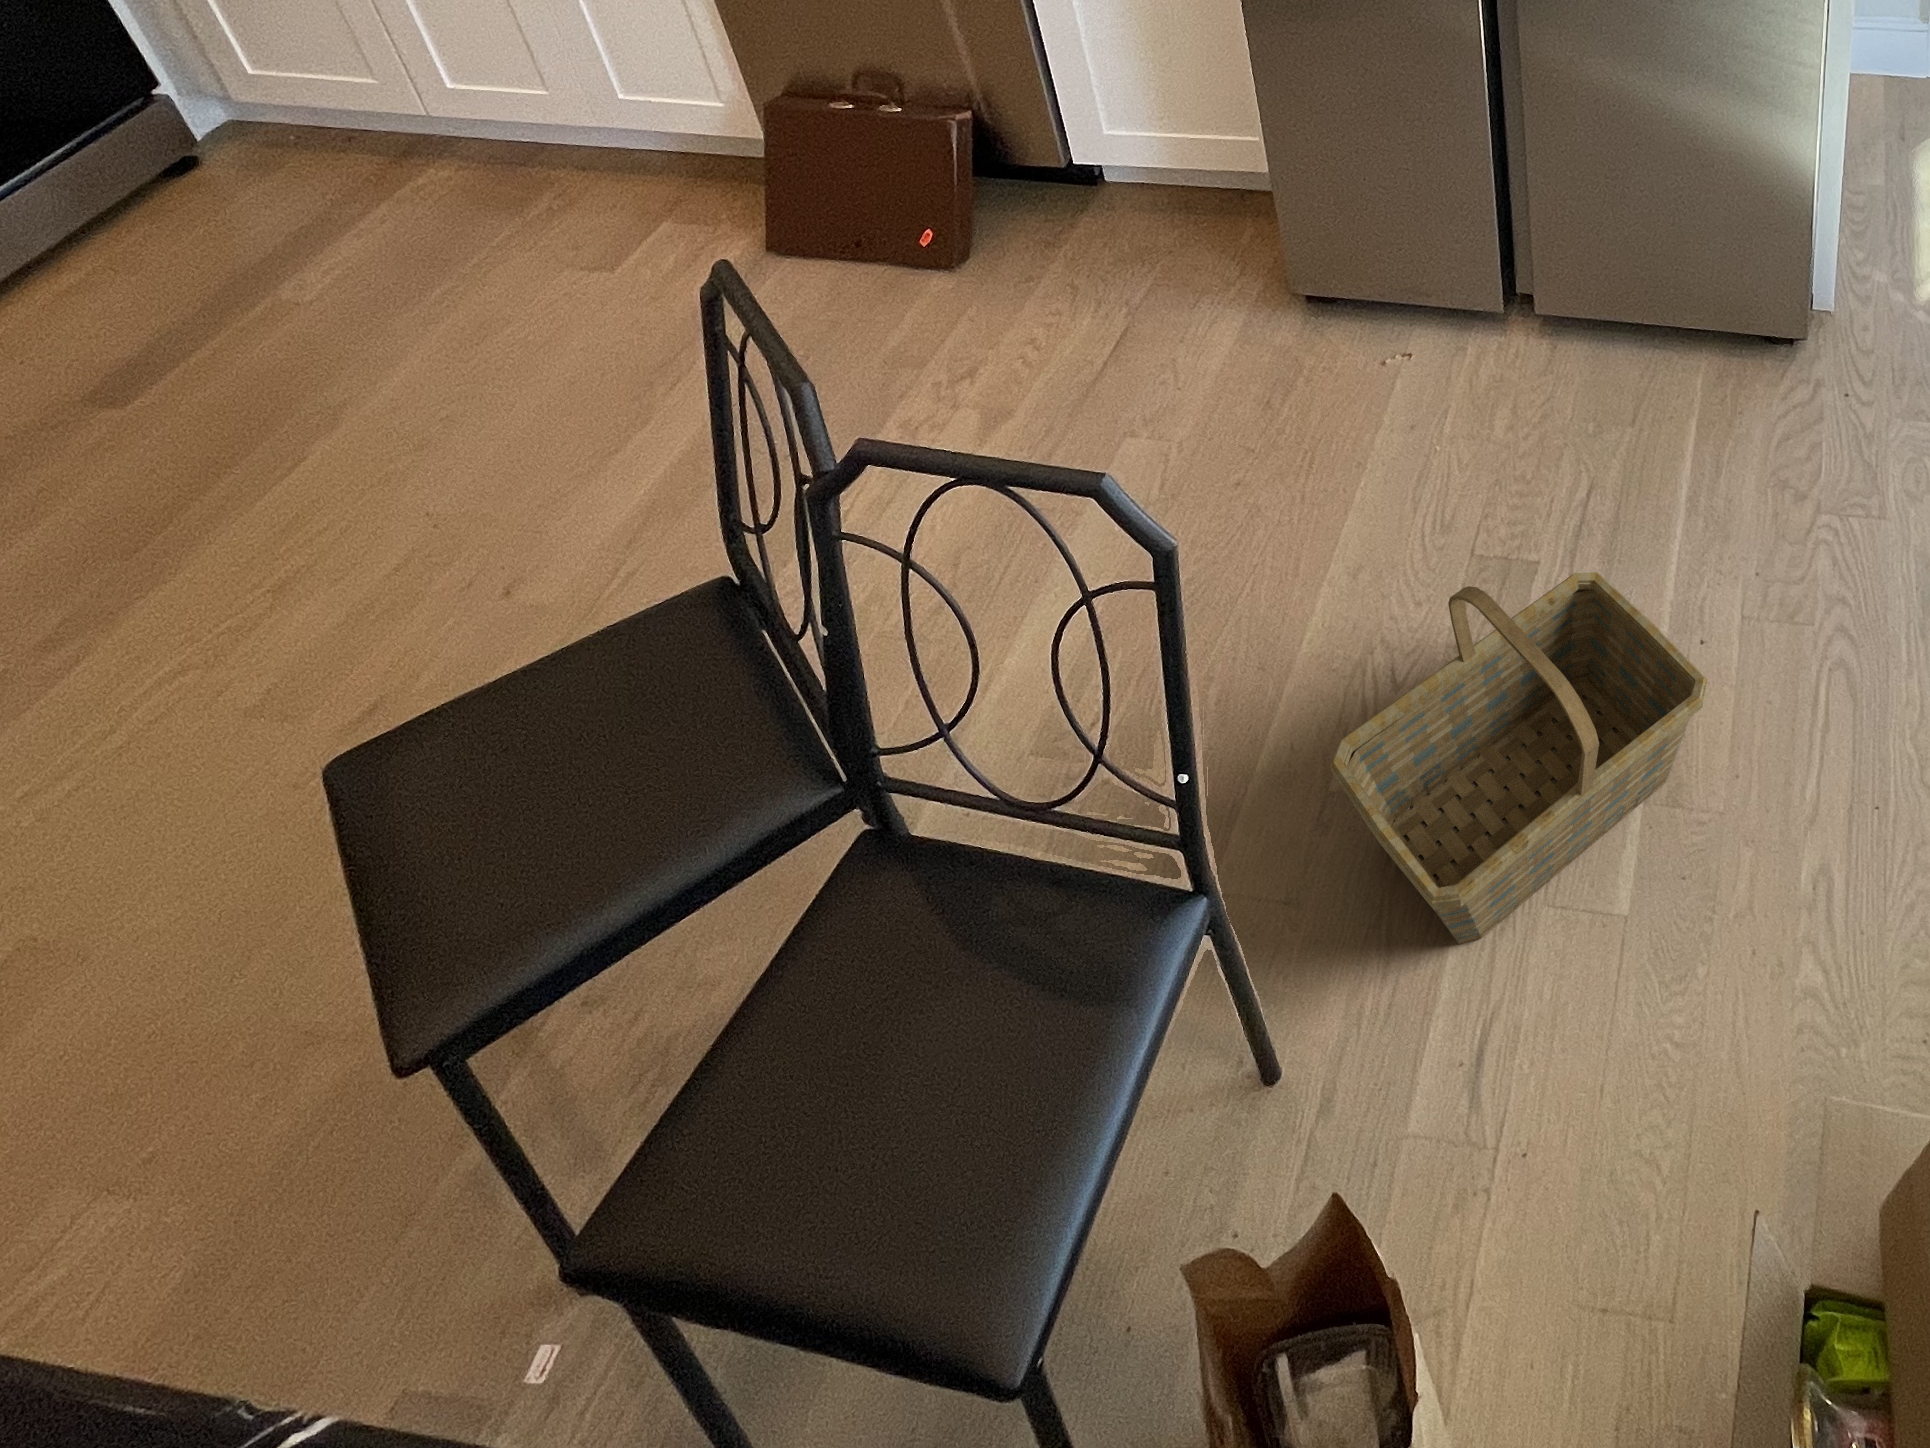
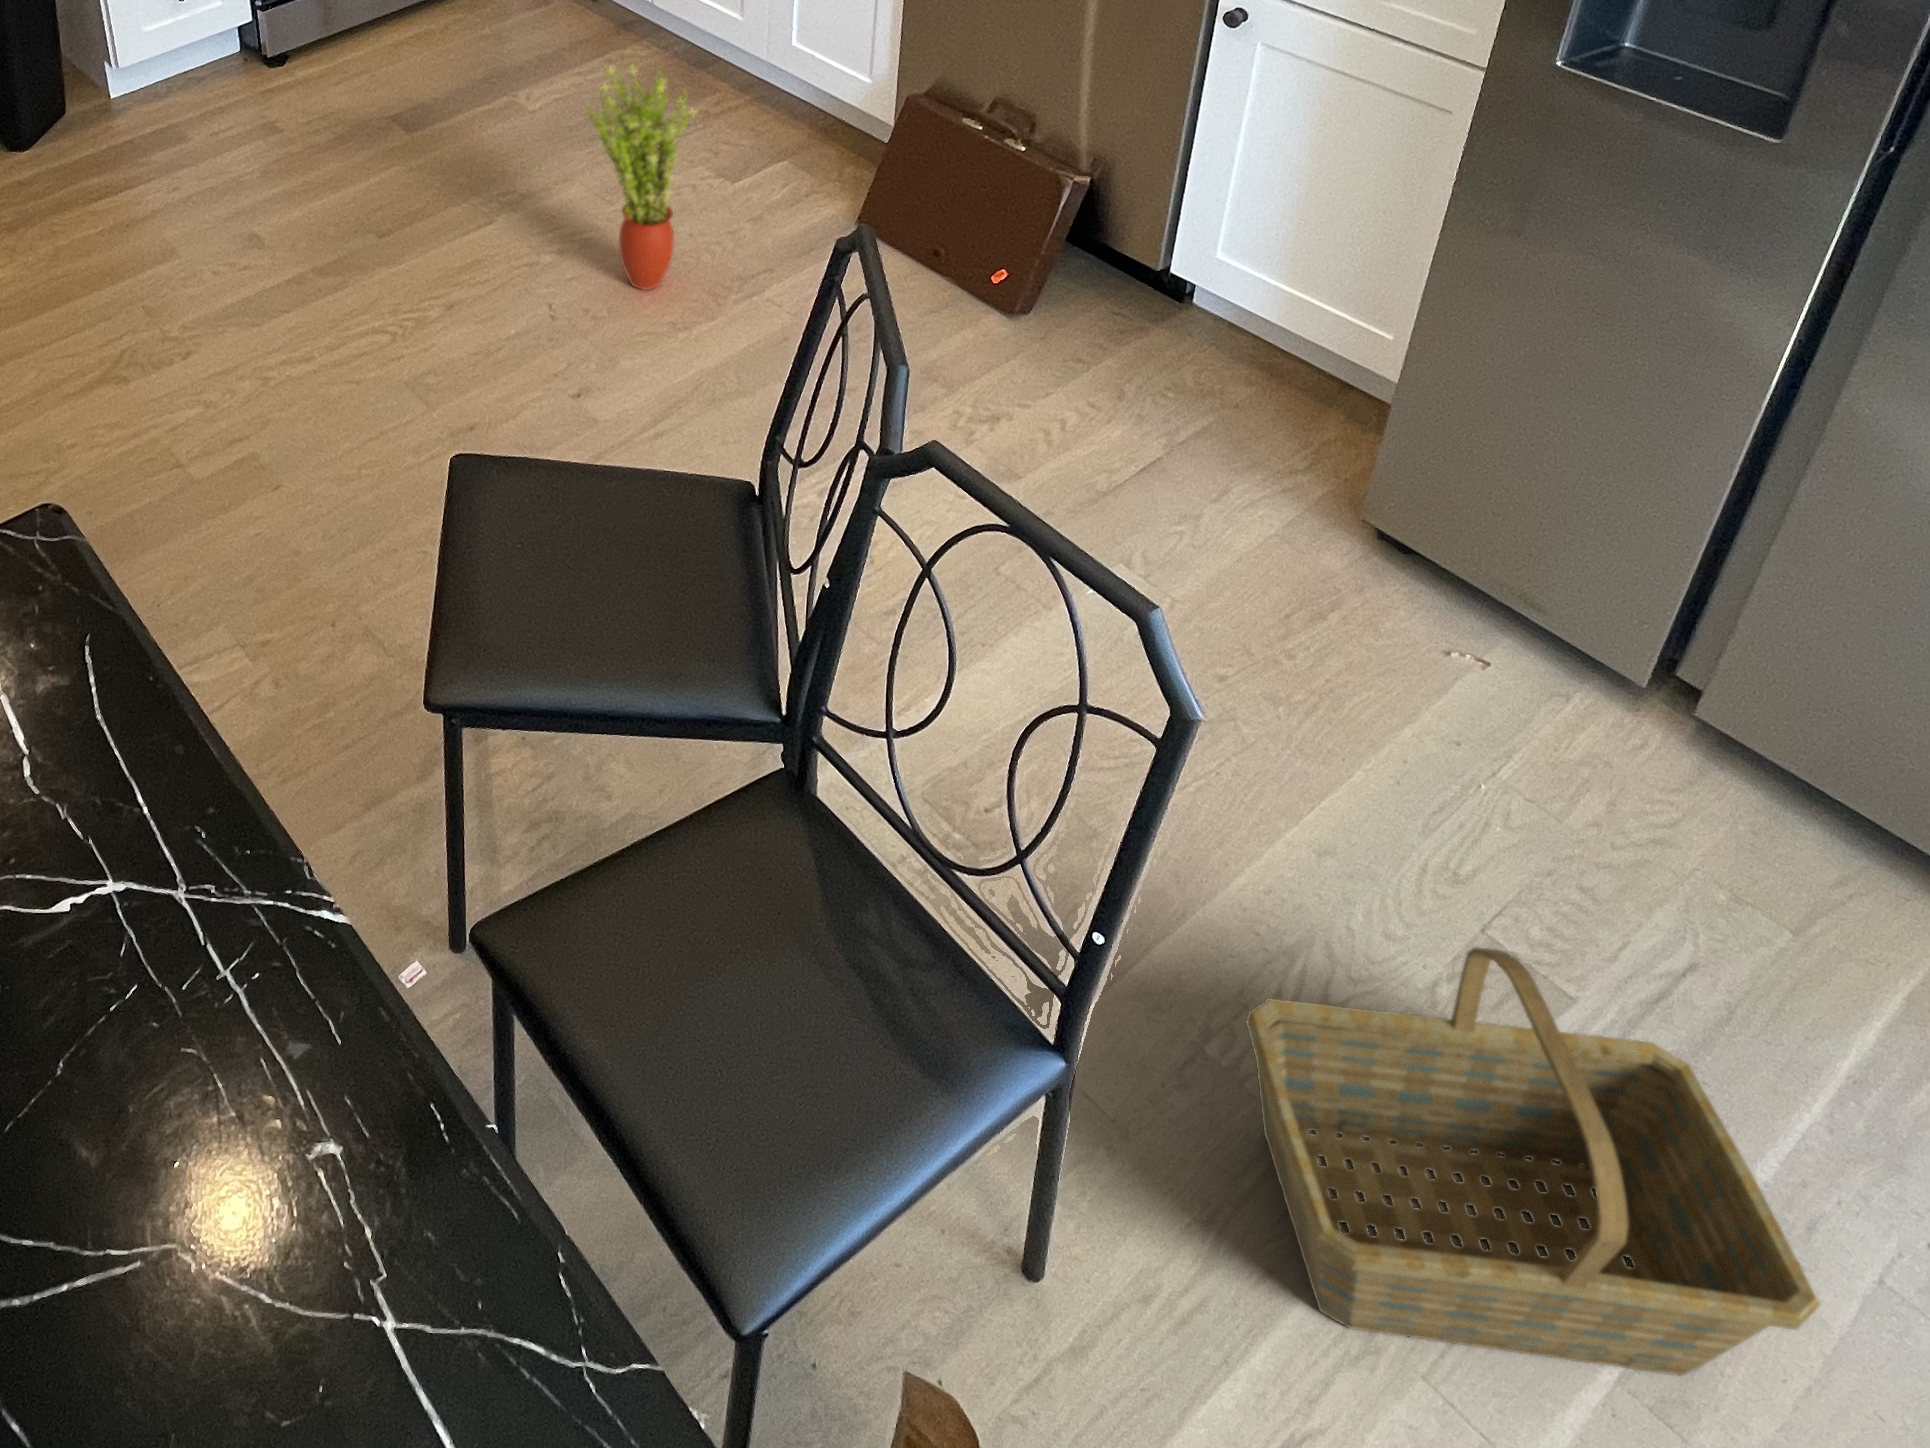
potted plant: none [349,196,563,441] -> present [585,63,697,290]

